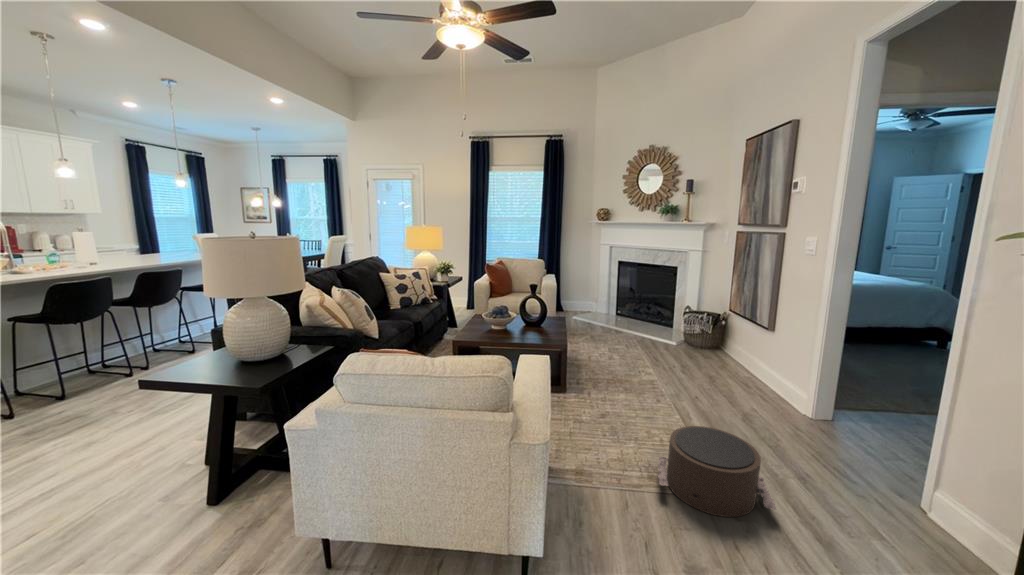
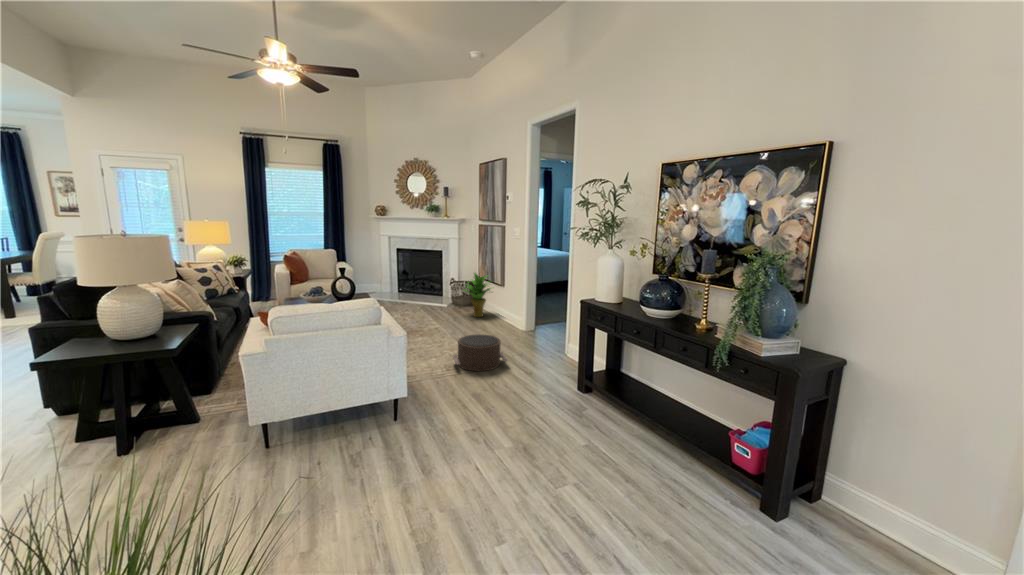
potted plant: none [698,303,756,374] -> present [466,273,491,317]

